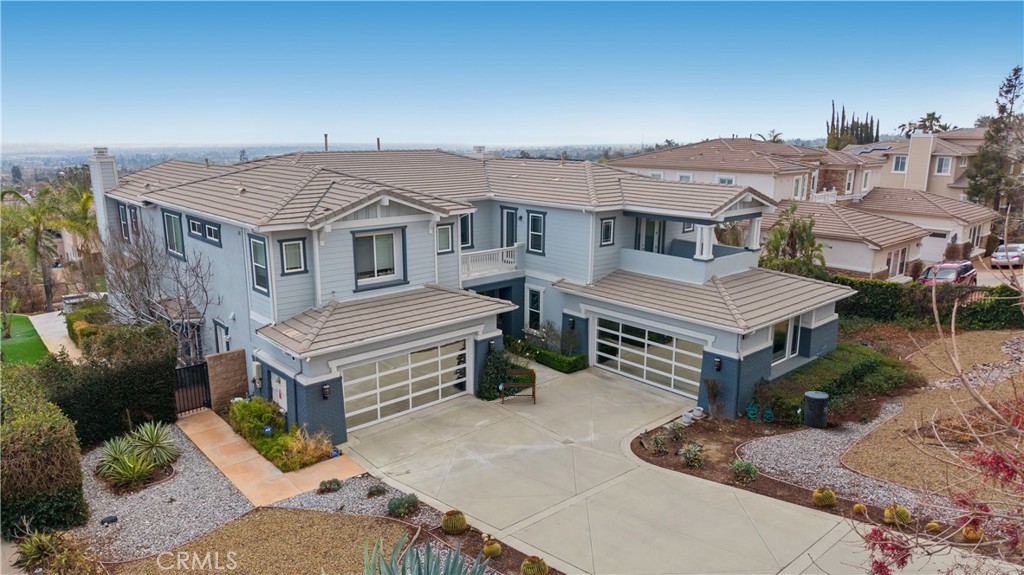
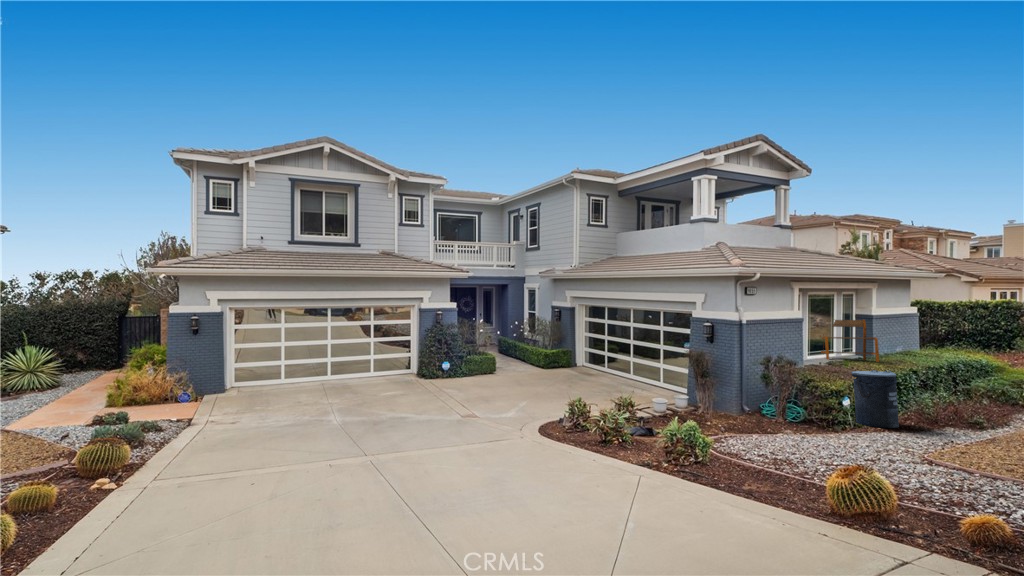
bench: present [502,369,535,404] -> present [820,320,879,362]

